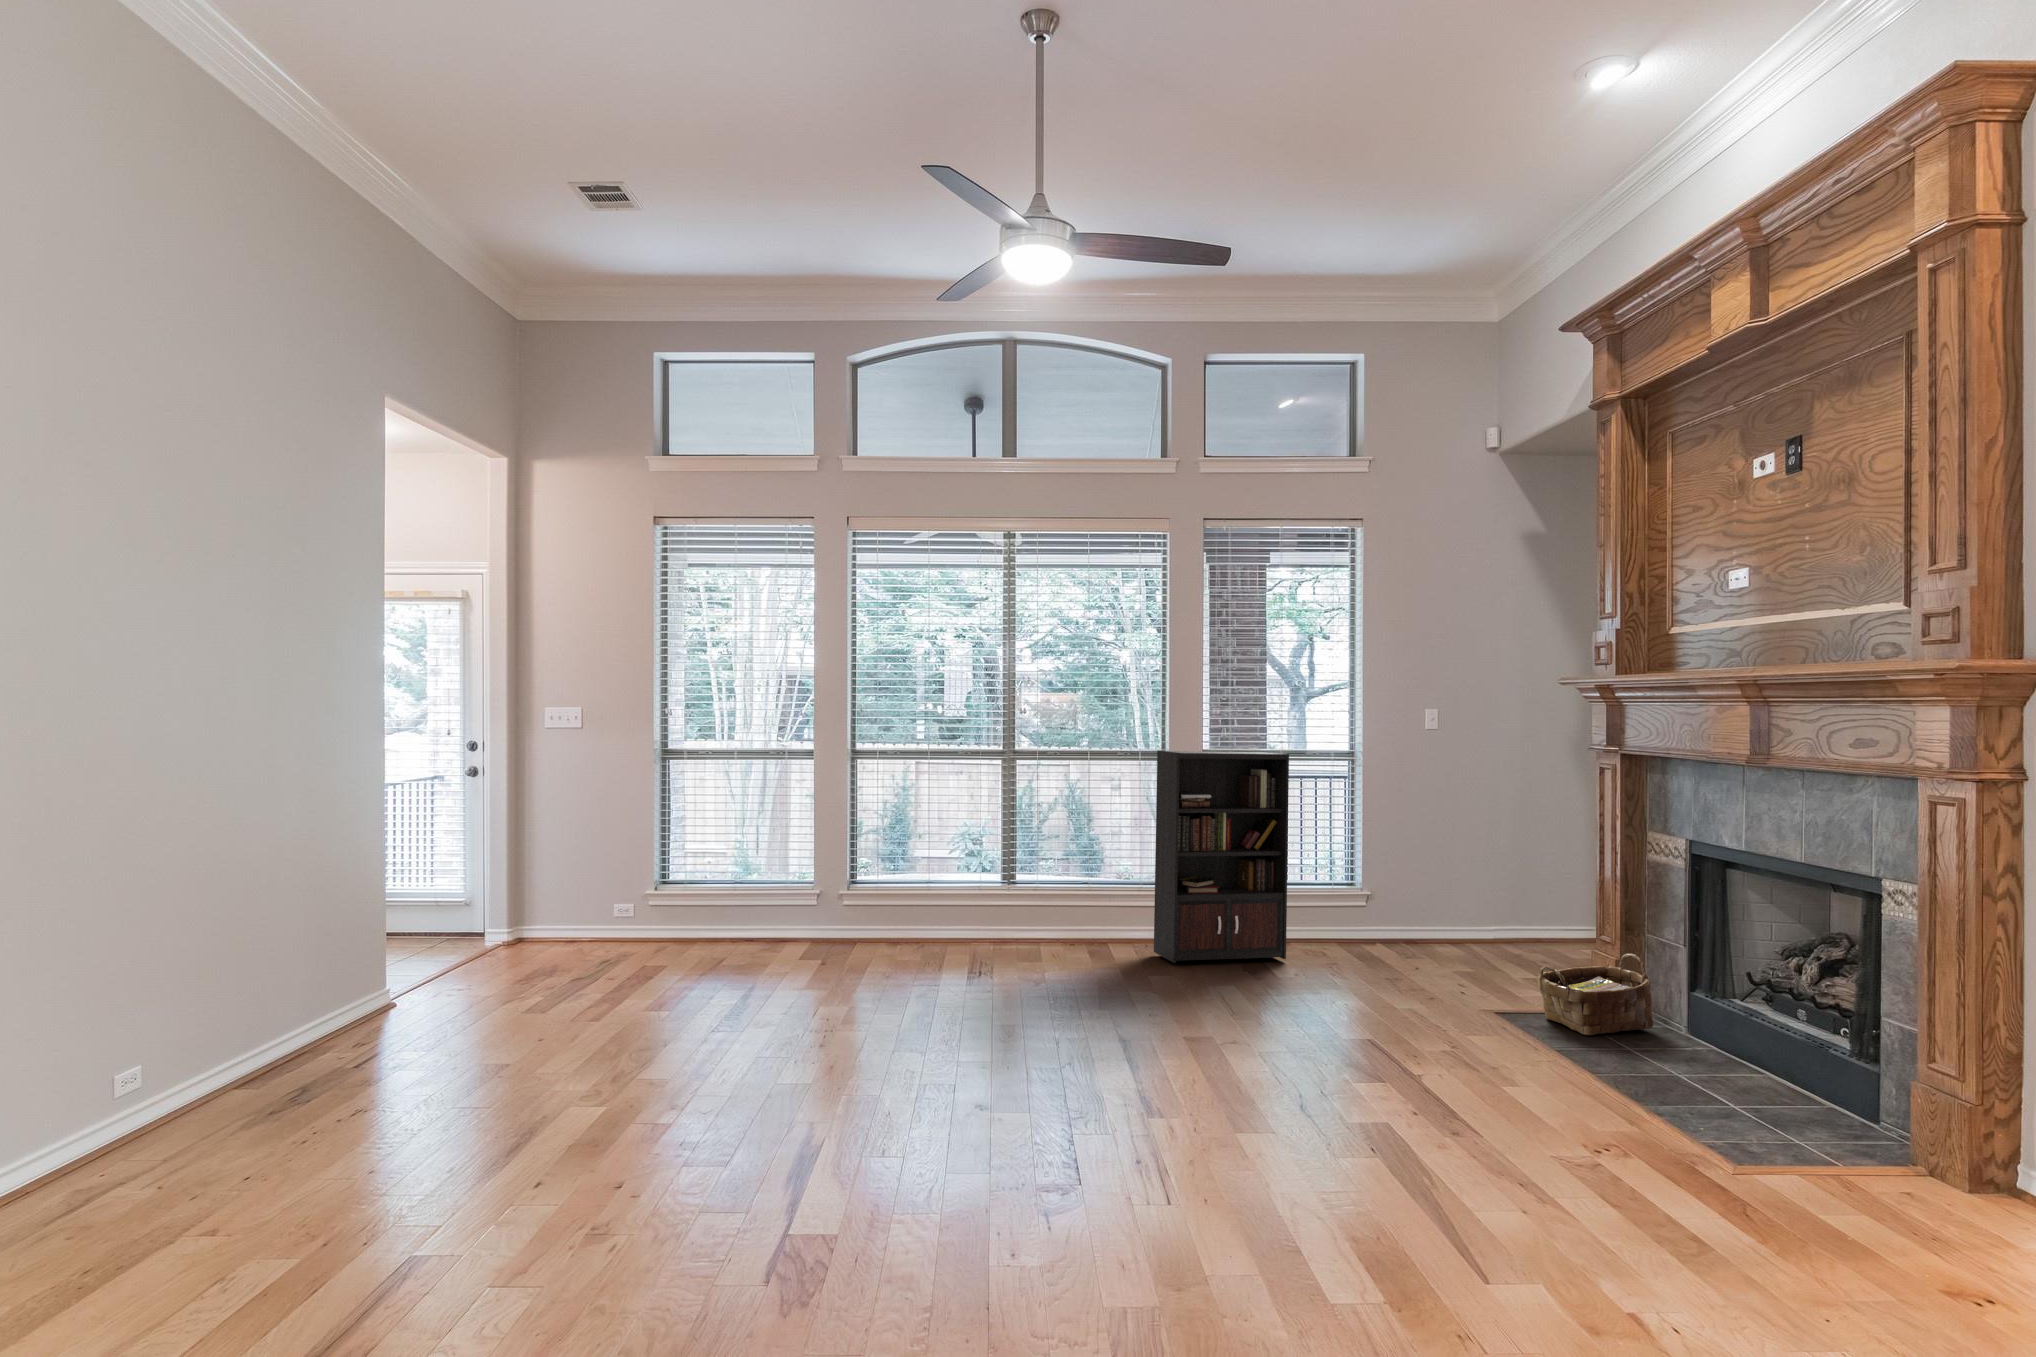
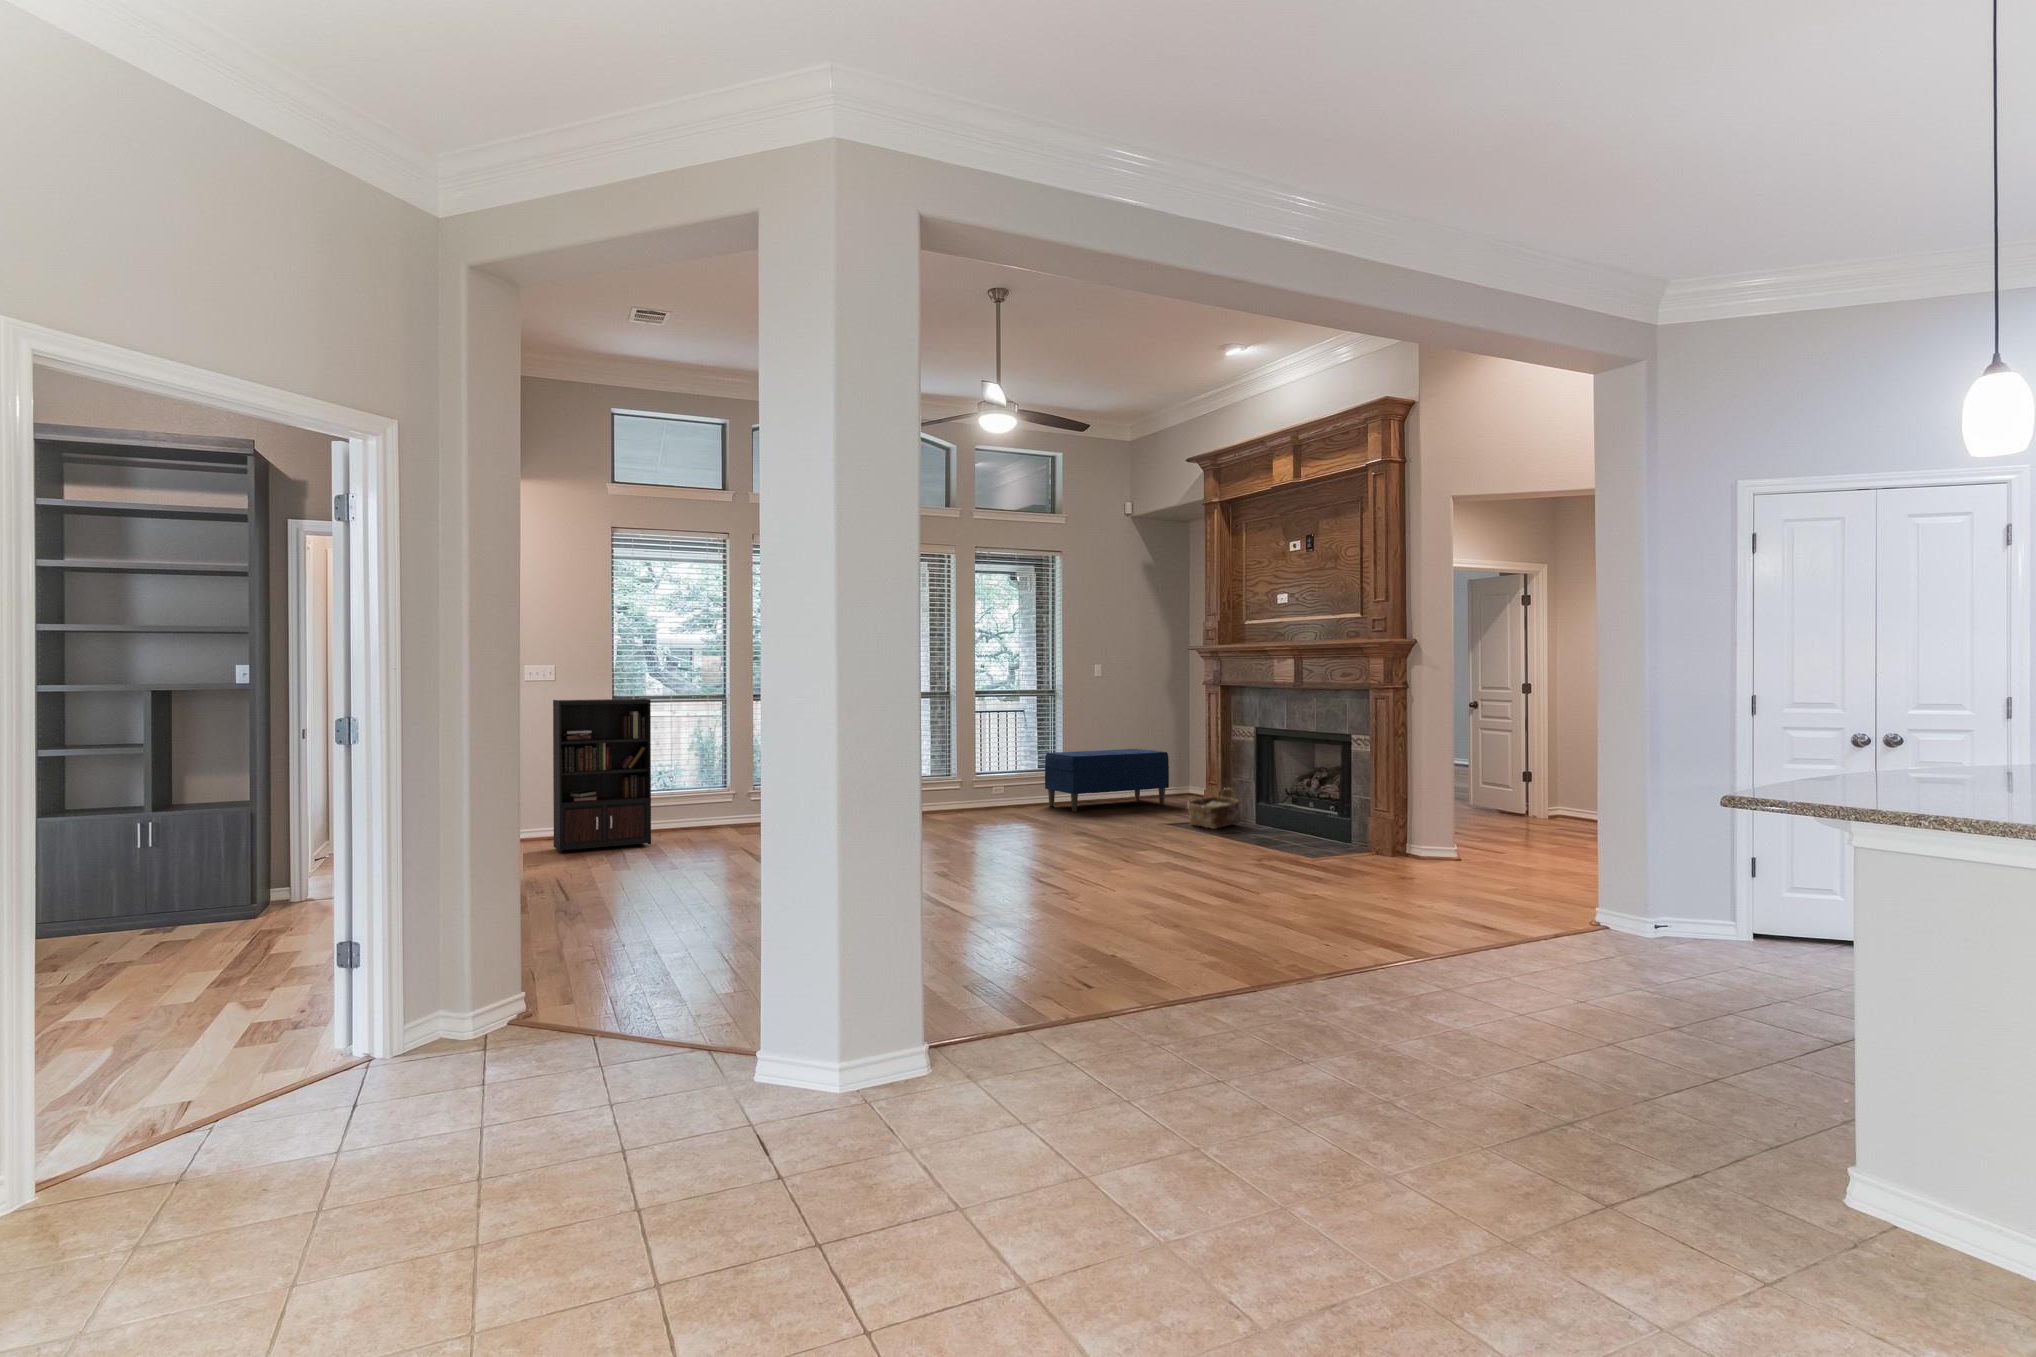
bookcase: present [1154,750,1289,963] -> present [553,699,661,852]
bench: none [1324,854,1554,962] -> present [1045,749,1169,812]

